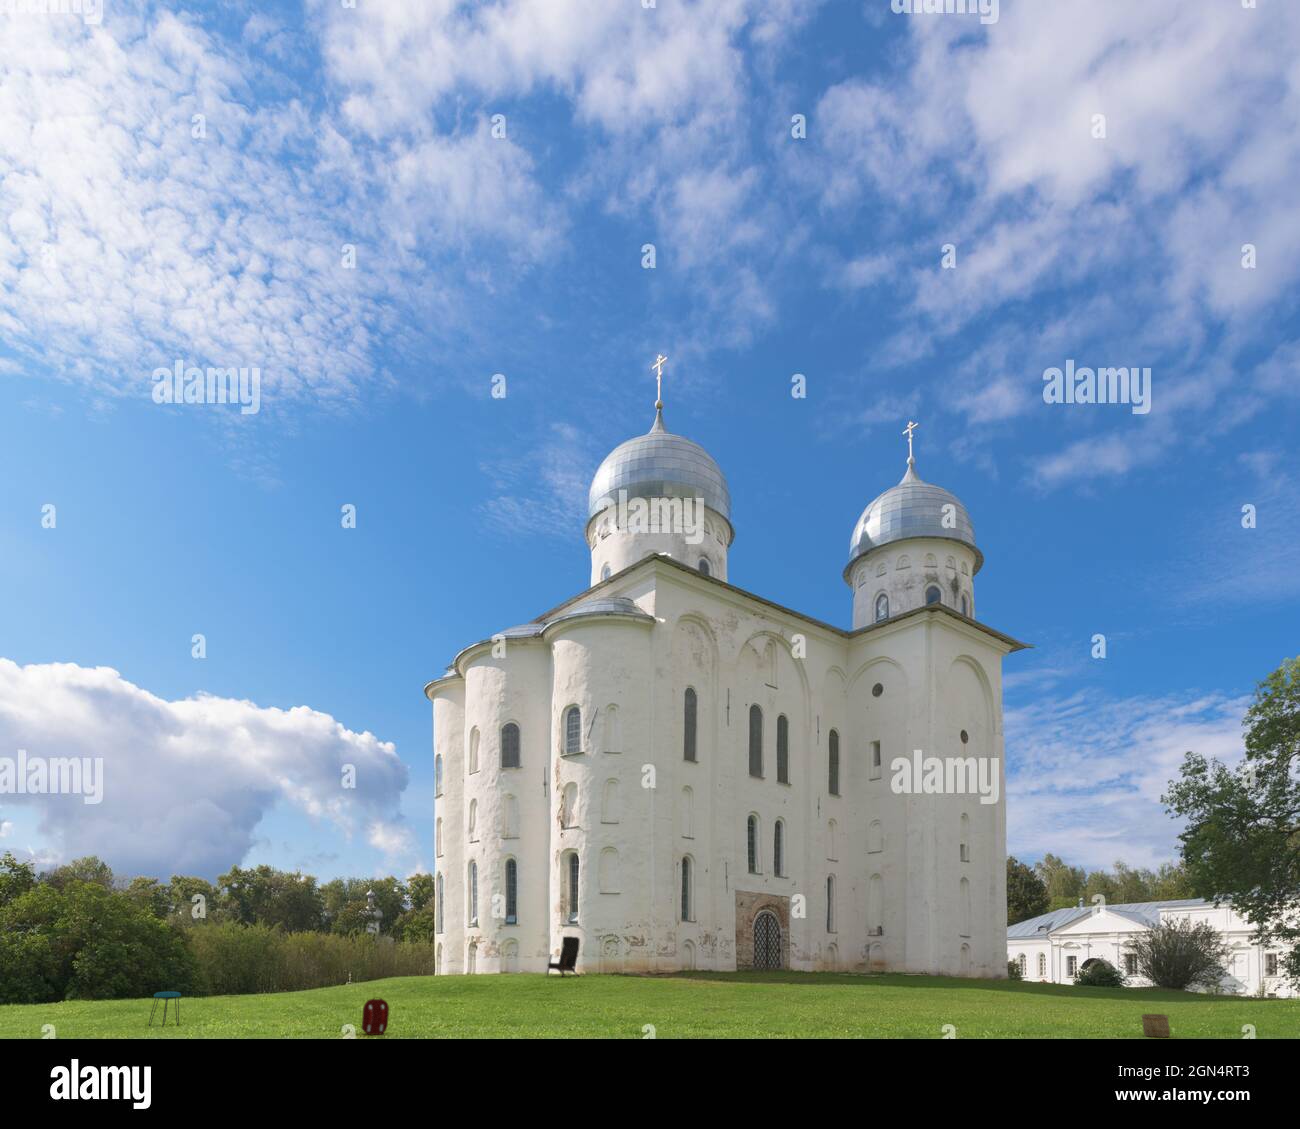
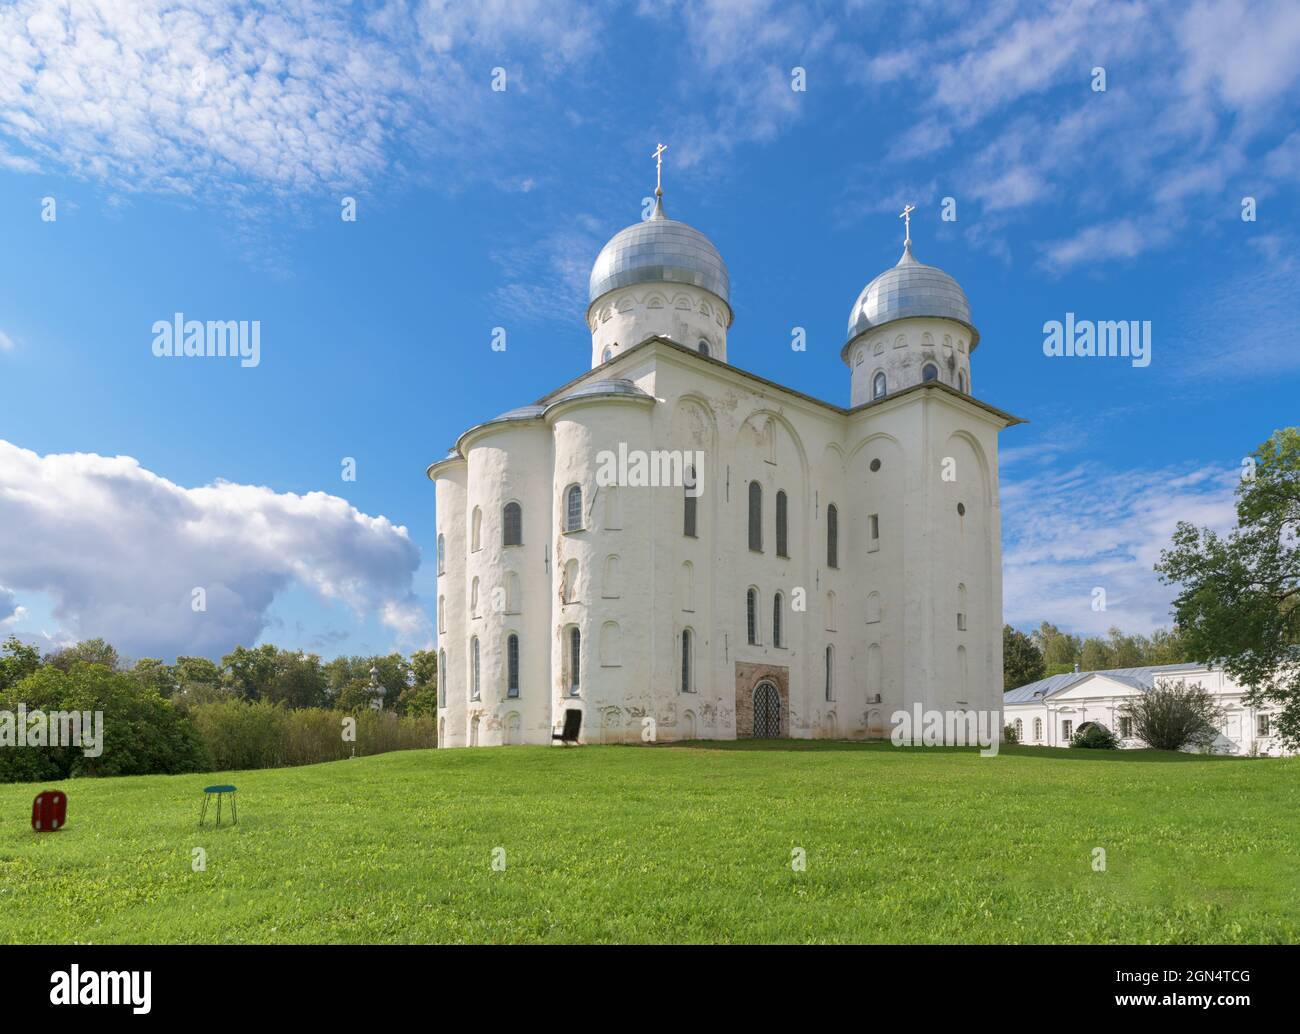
stool: present [149,992,181,1027] -> present [200,785,237,827]
backpack: present [362,998,389,1035] -> present [31,790,67,832]
wooden bucket: present [1141,1014,1170,1037] -> none [1213,788,1246,815]

